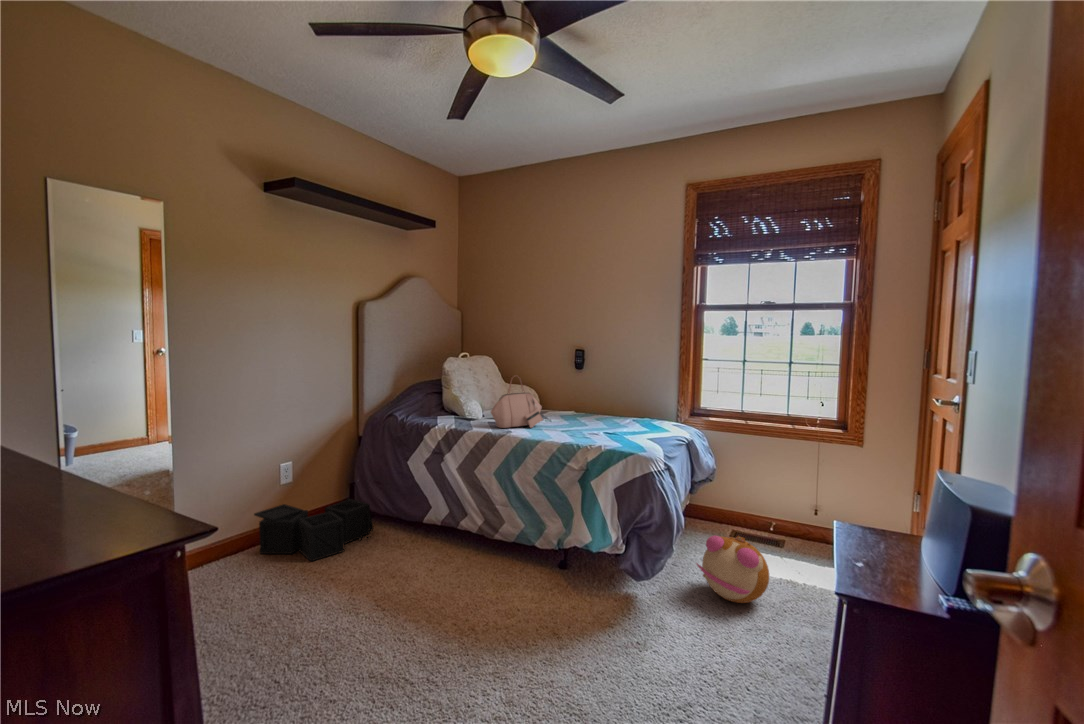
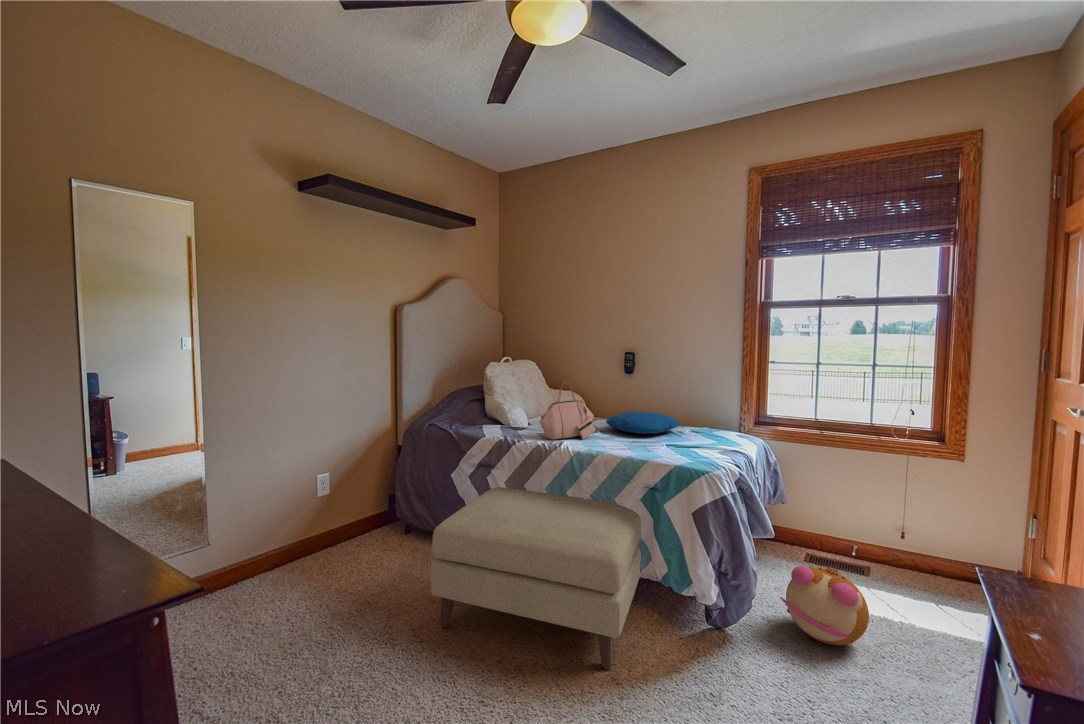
pillow: none [554,404,621,423] -> present [606,411,680,434]
ottoman: none [384,472,581,627] -> present [431,487,641,670]
storage bin: present [254,498,373,561] -> none [292,512,415,583]

